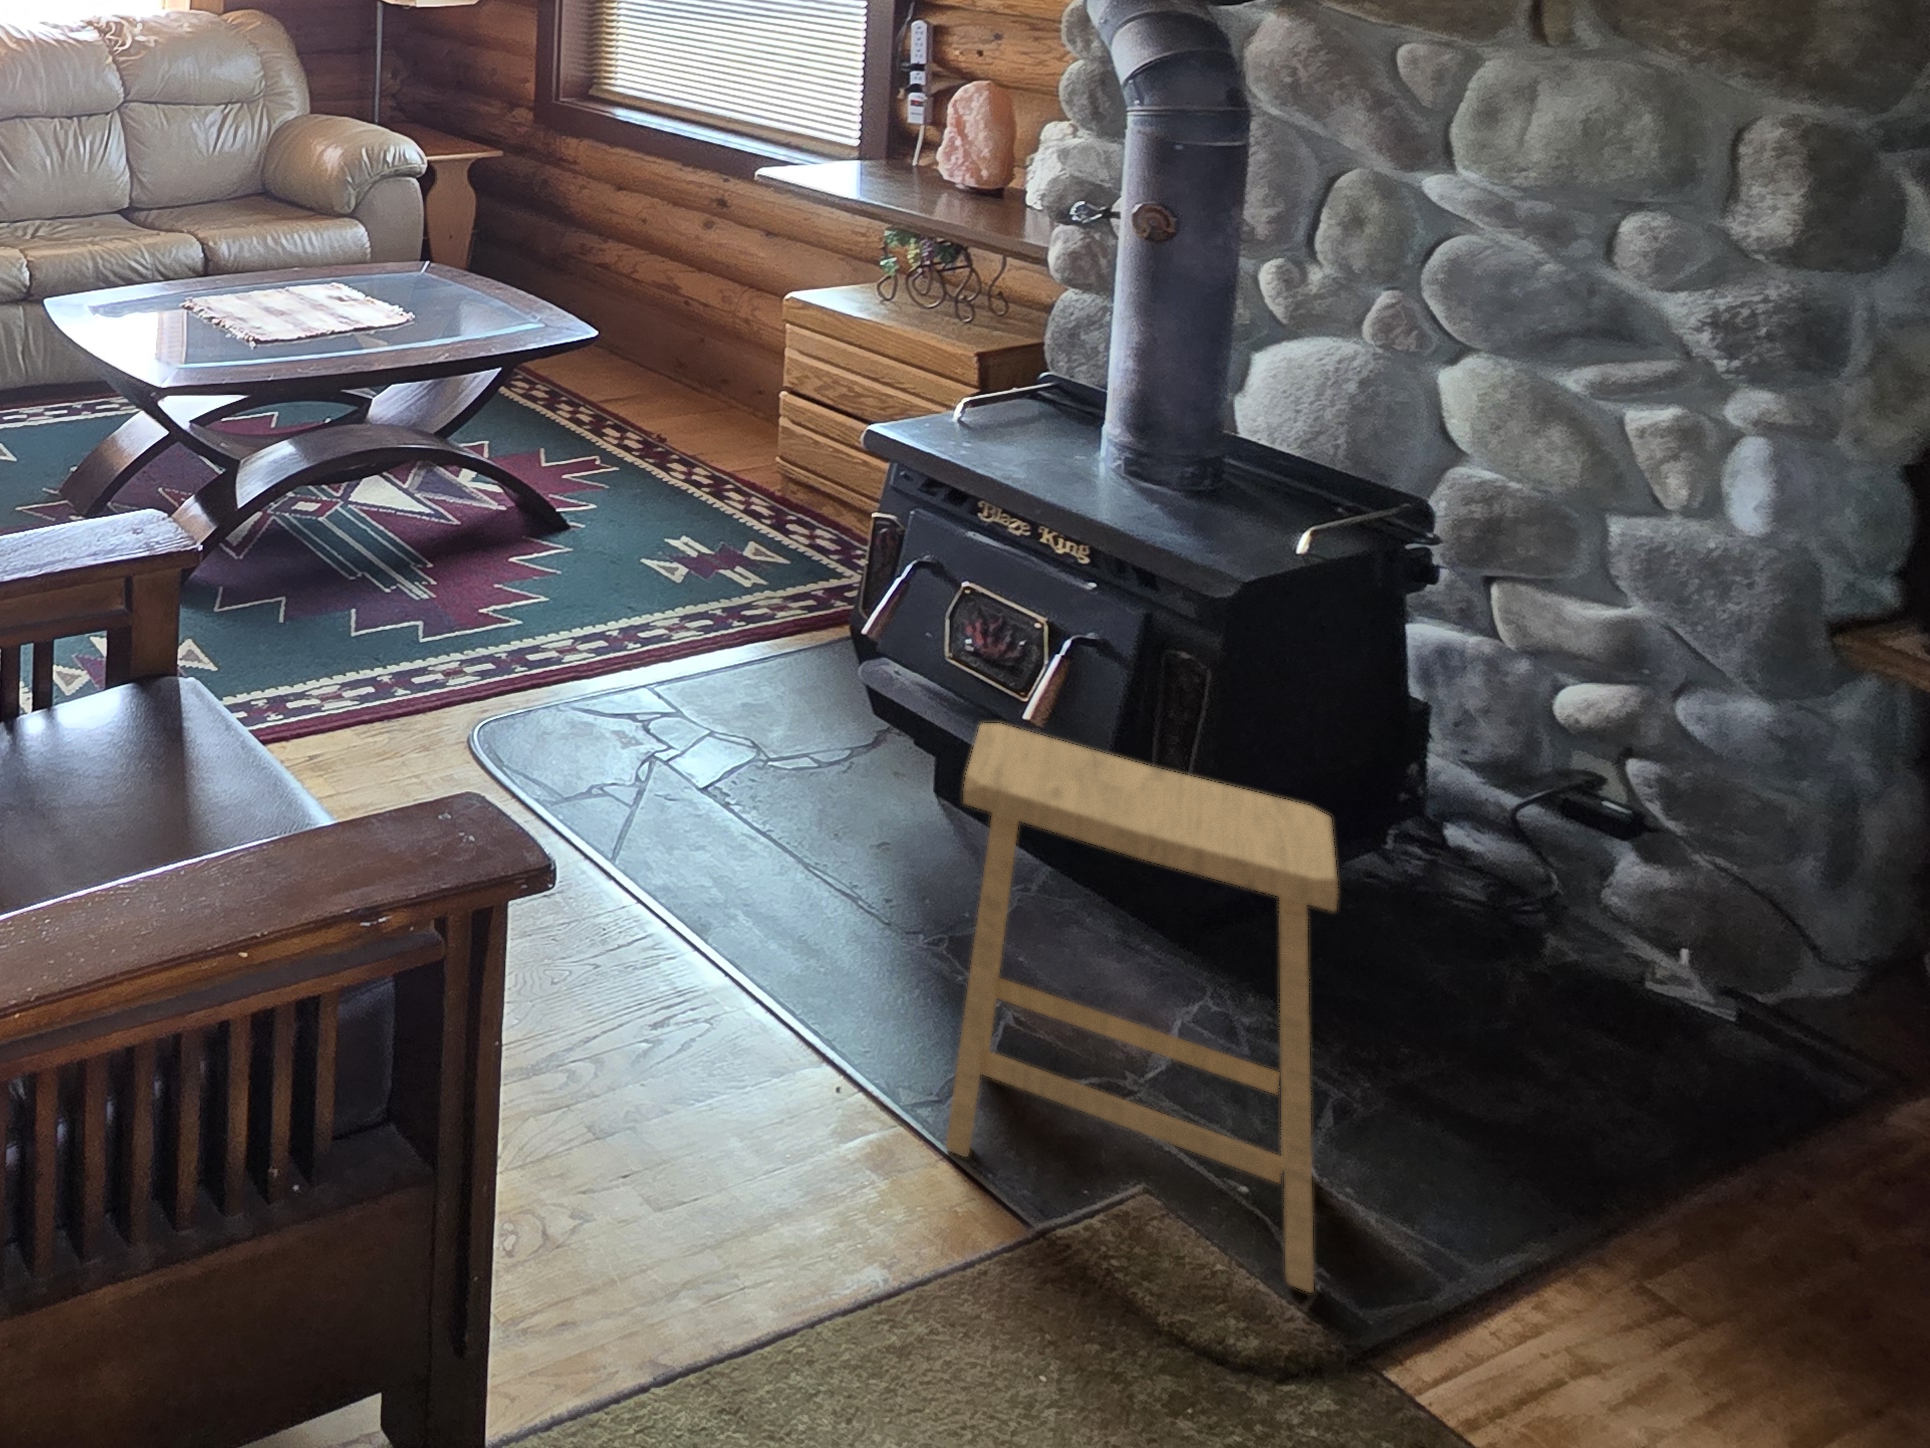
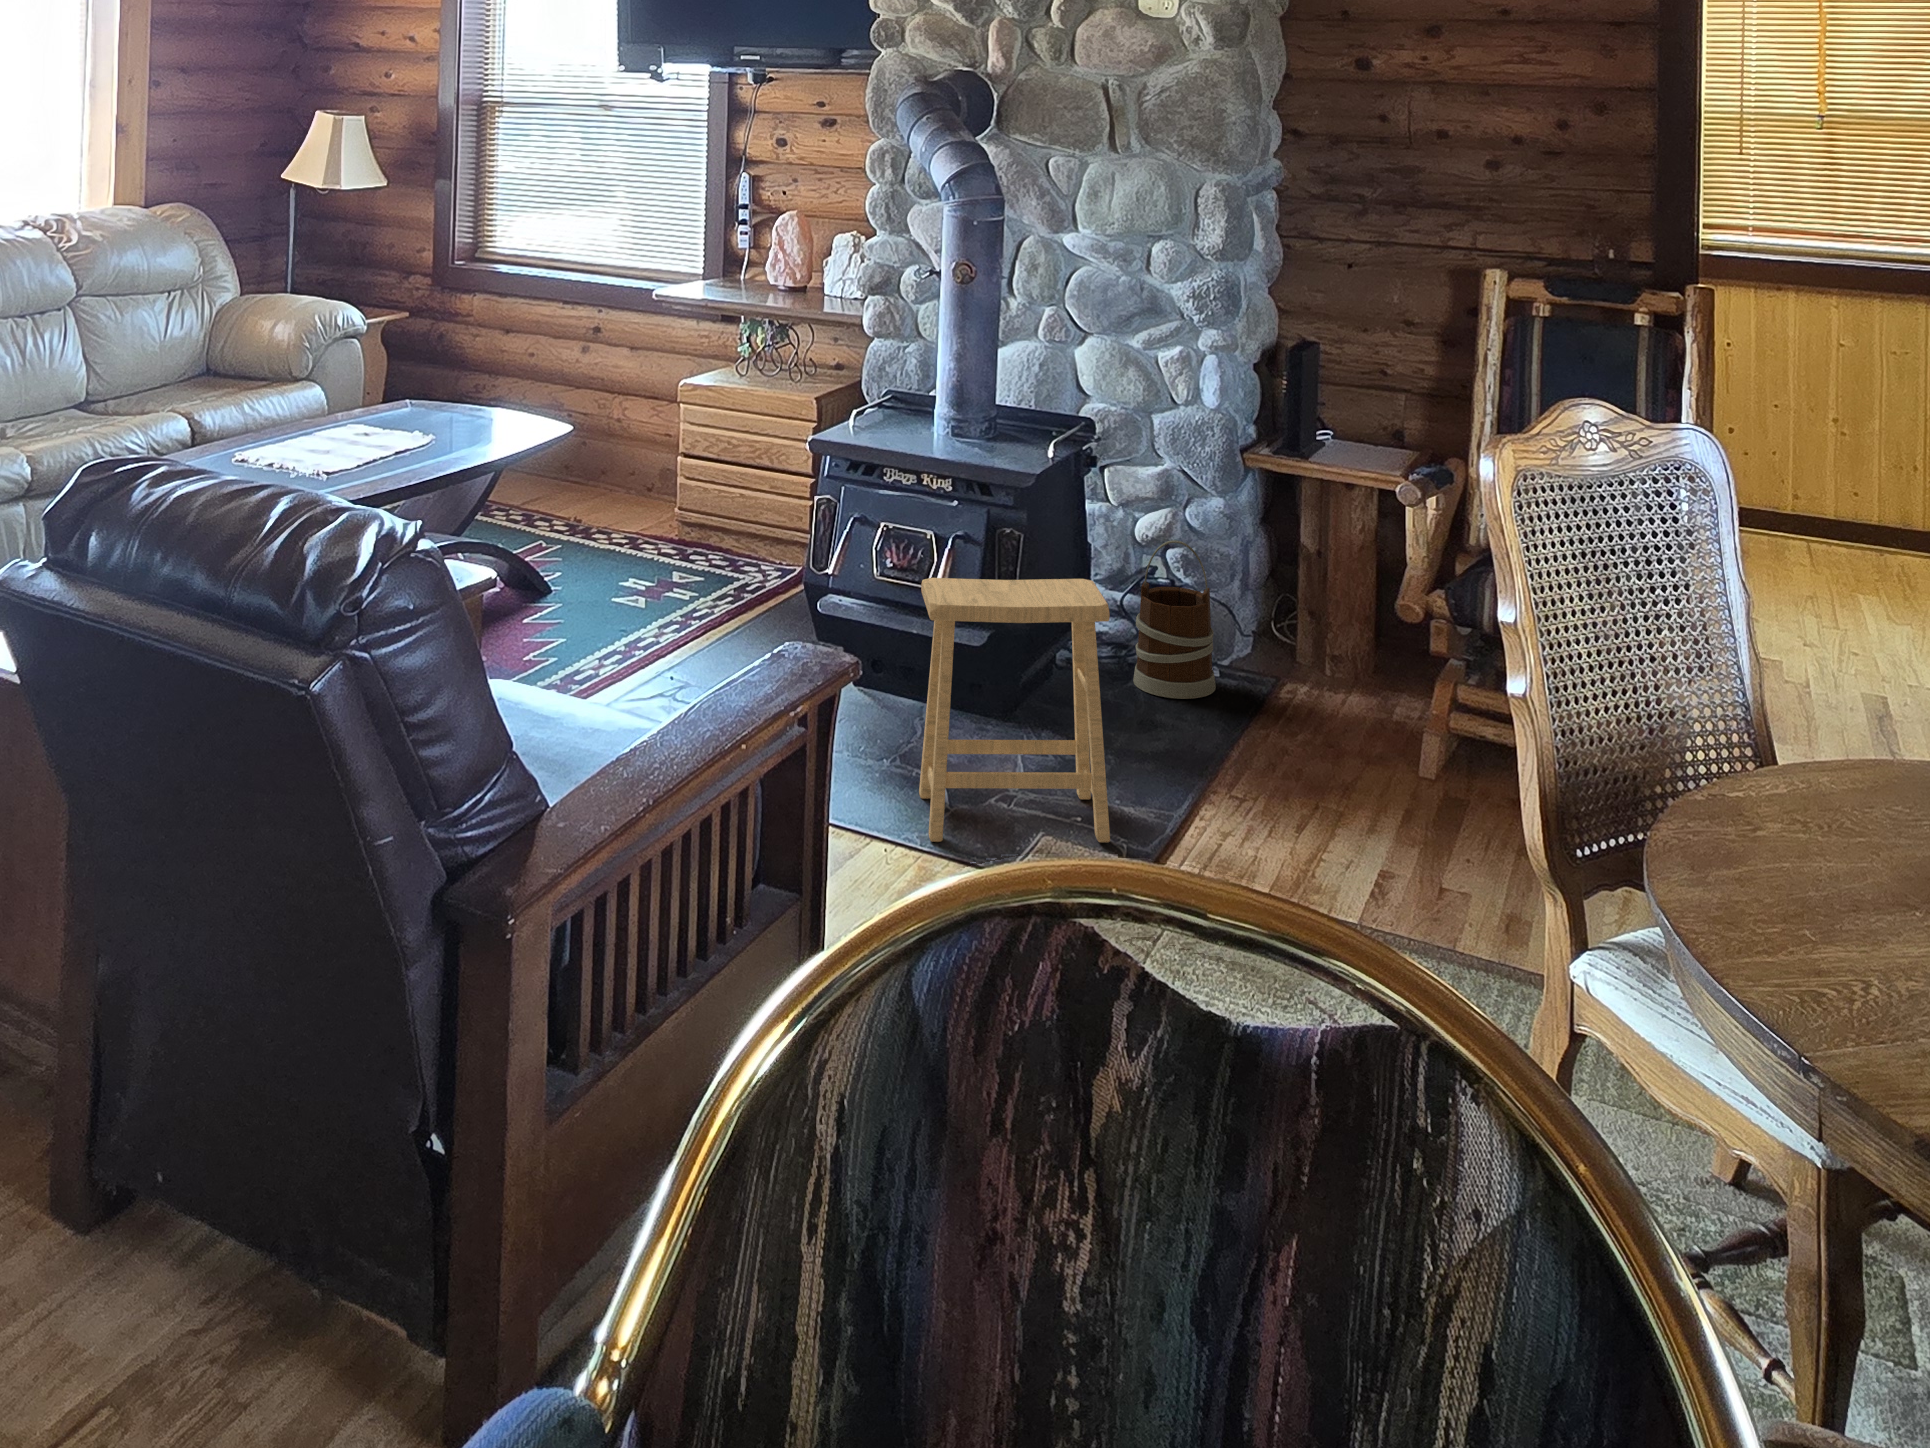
wooden bucket: none [1499,743,1694,1040] -> present [1133,540,1216,699]

